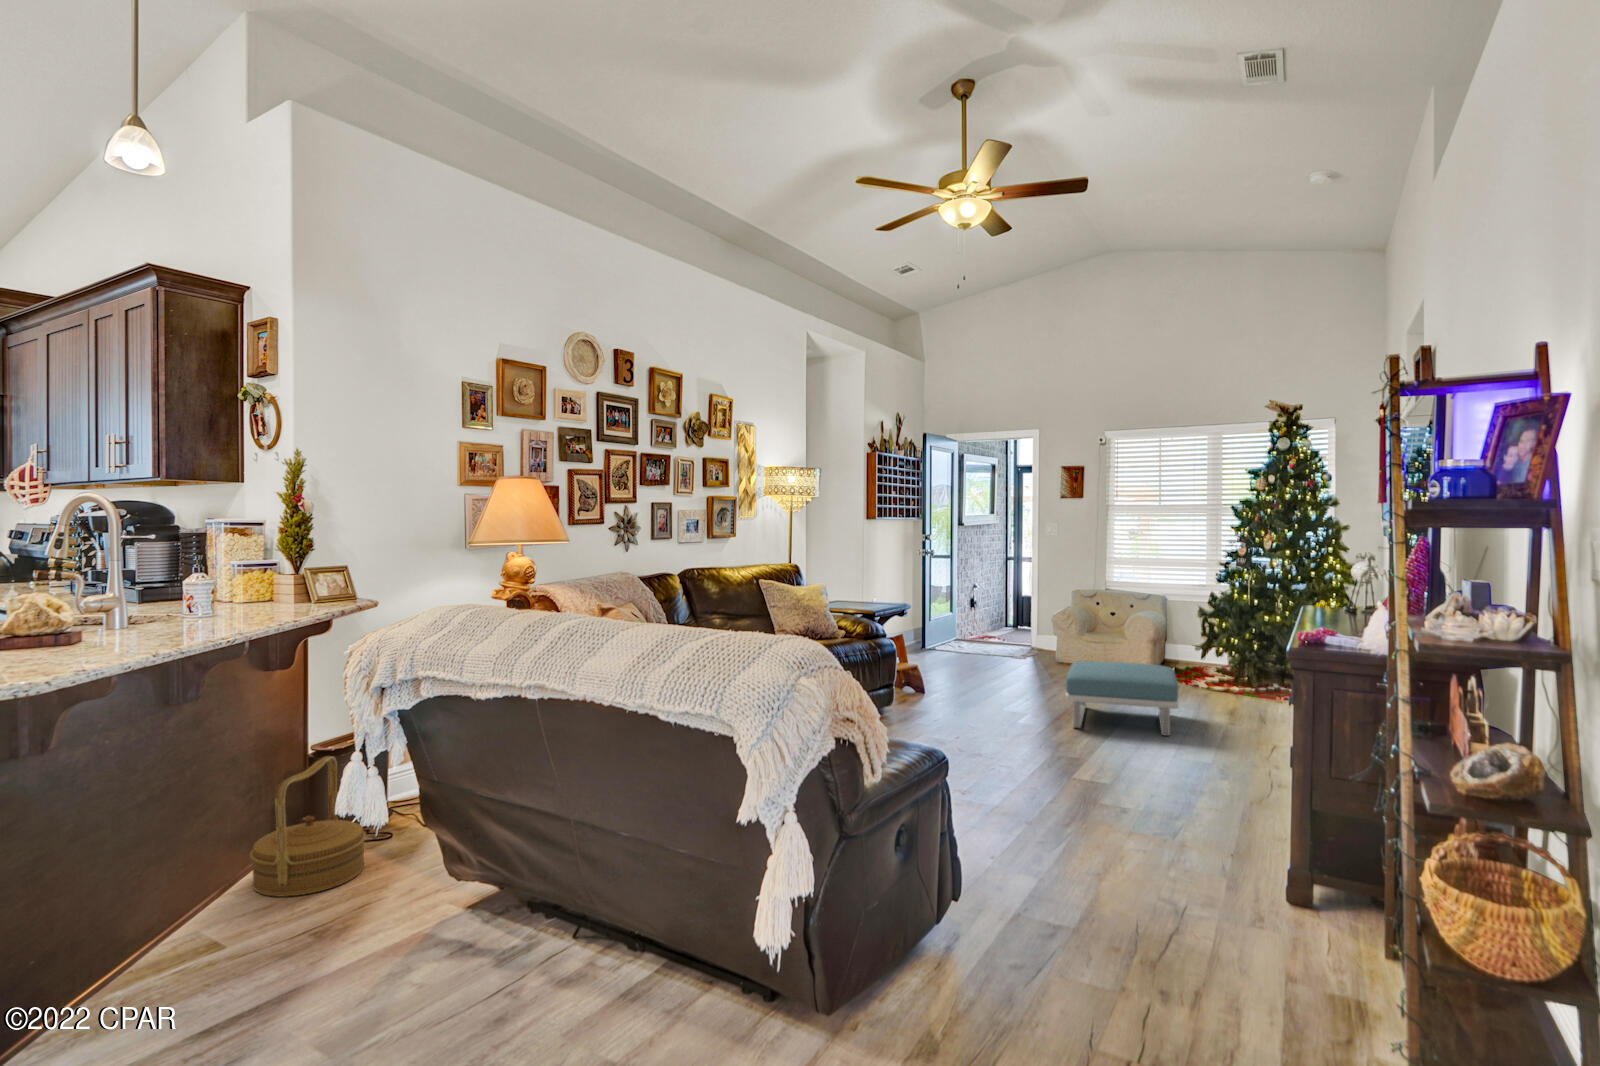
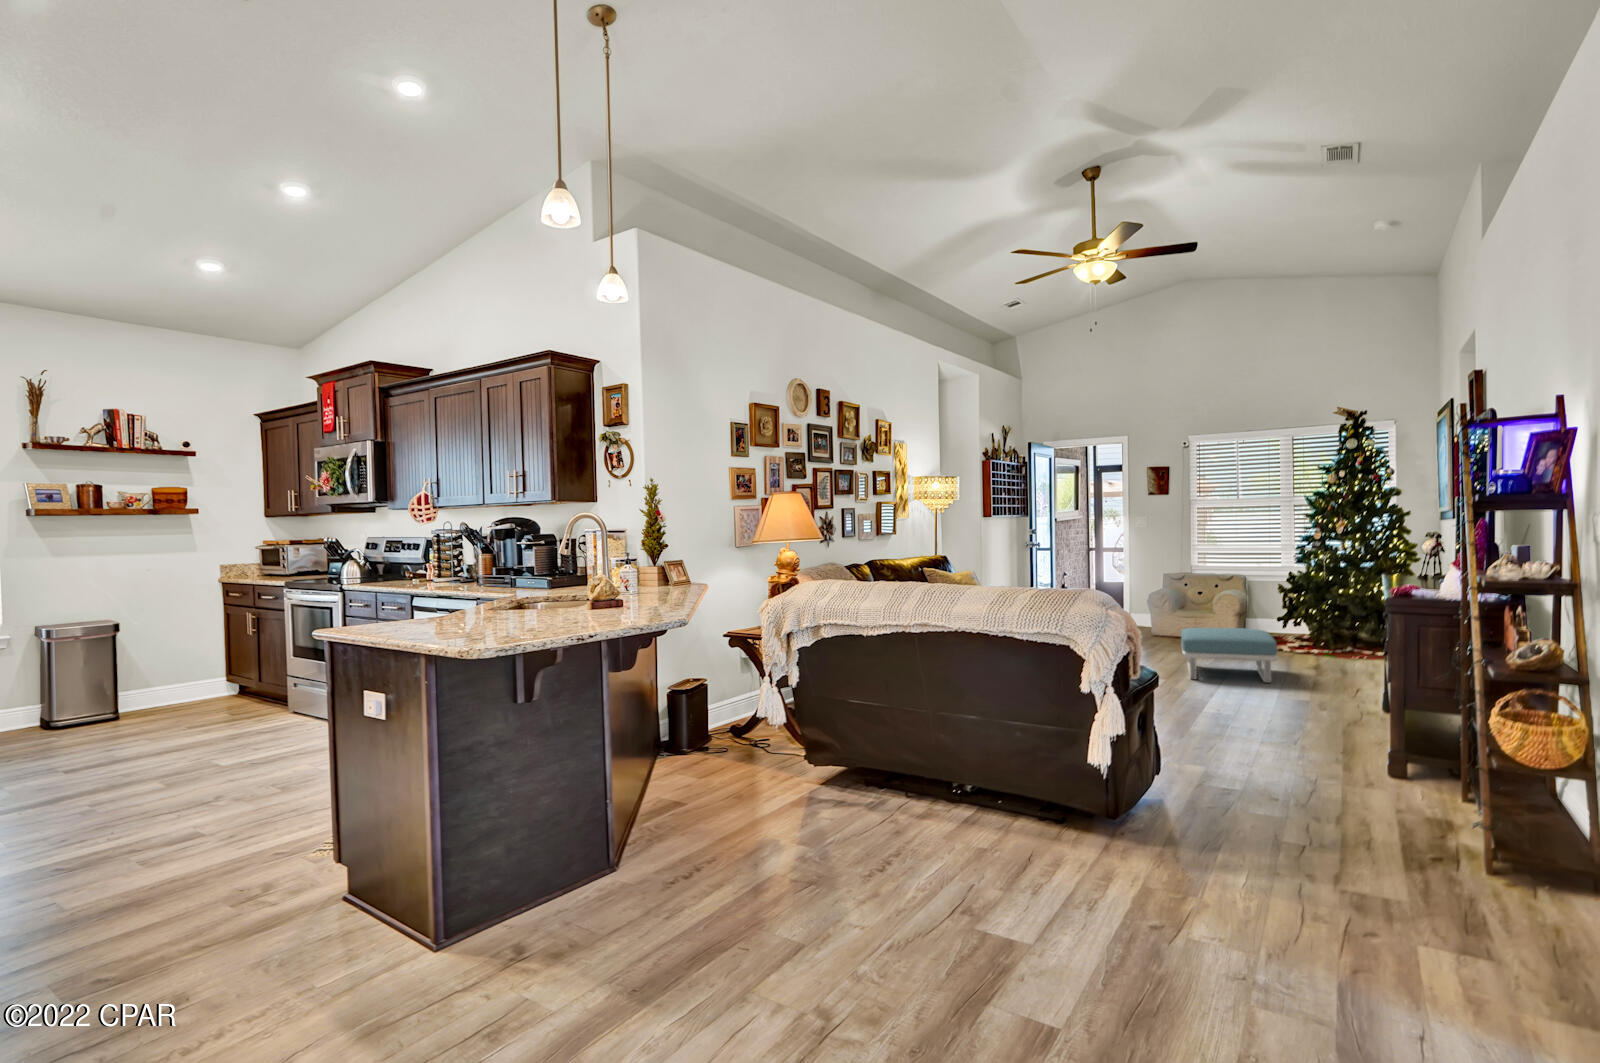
woven basket: present [250,756,366,897] -> none [666,690,736,779]

